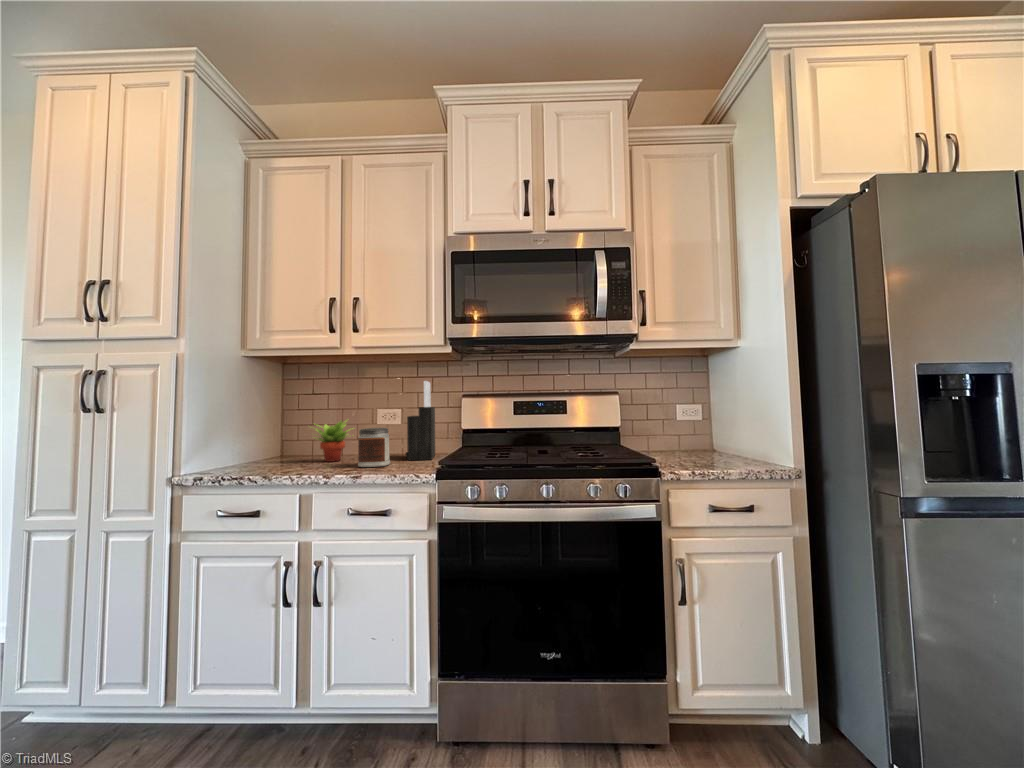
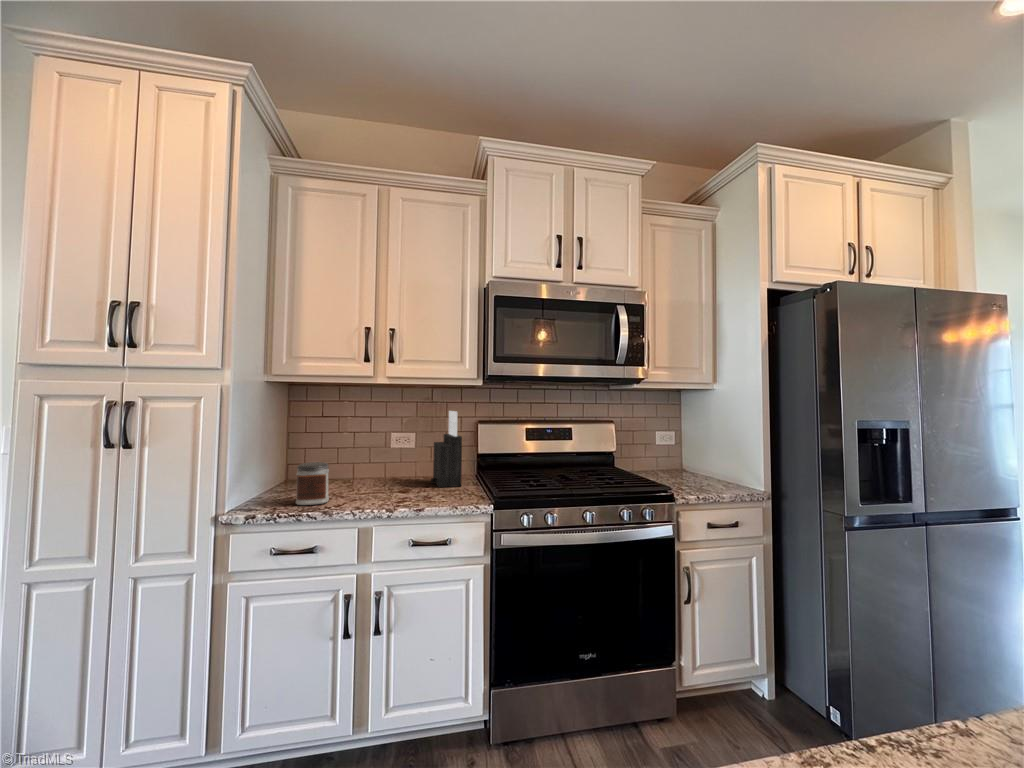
succulent plant: present [316,421,353,462] -> none [339,445,383,490]
jar: present [358,428,390,467] -> present [296,462,329,505]

